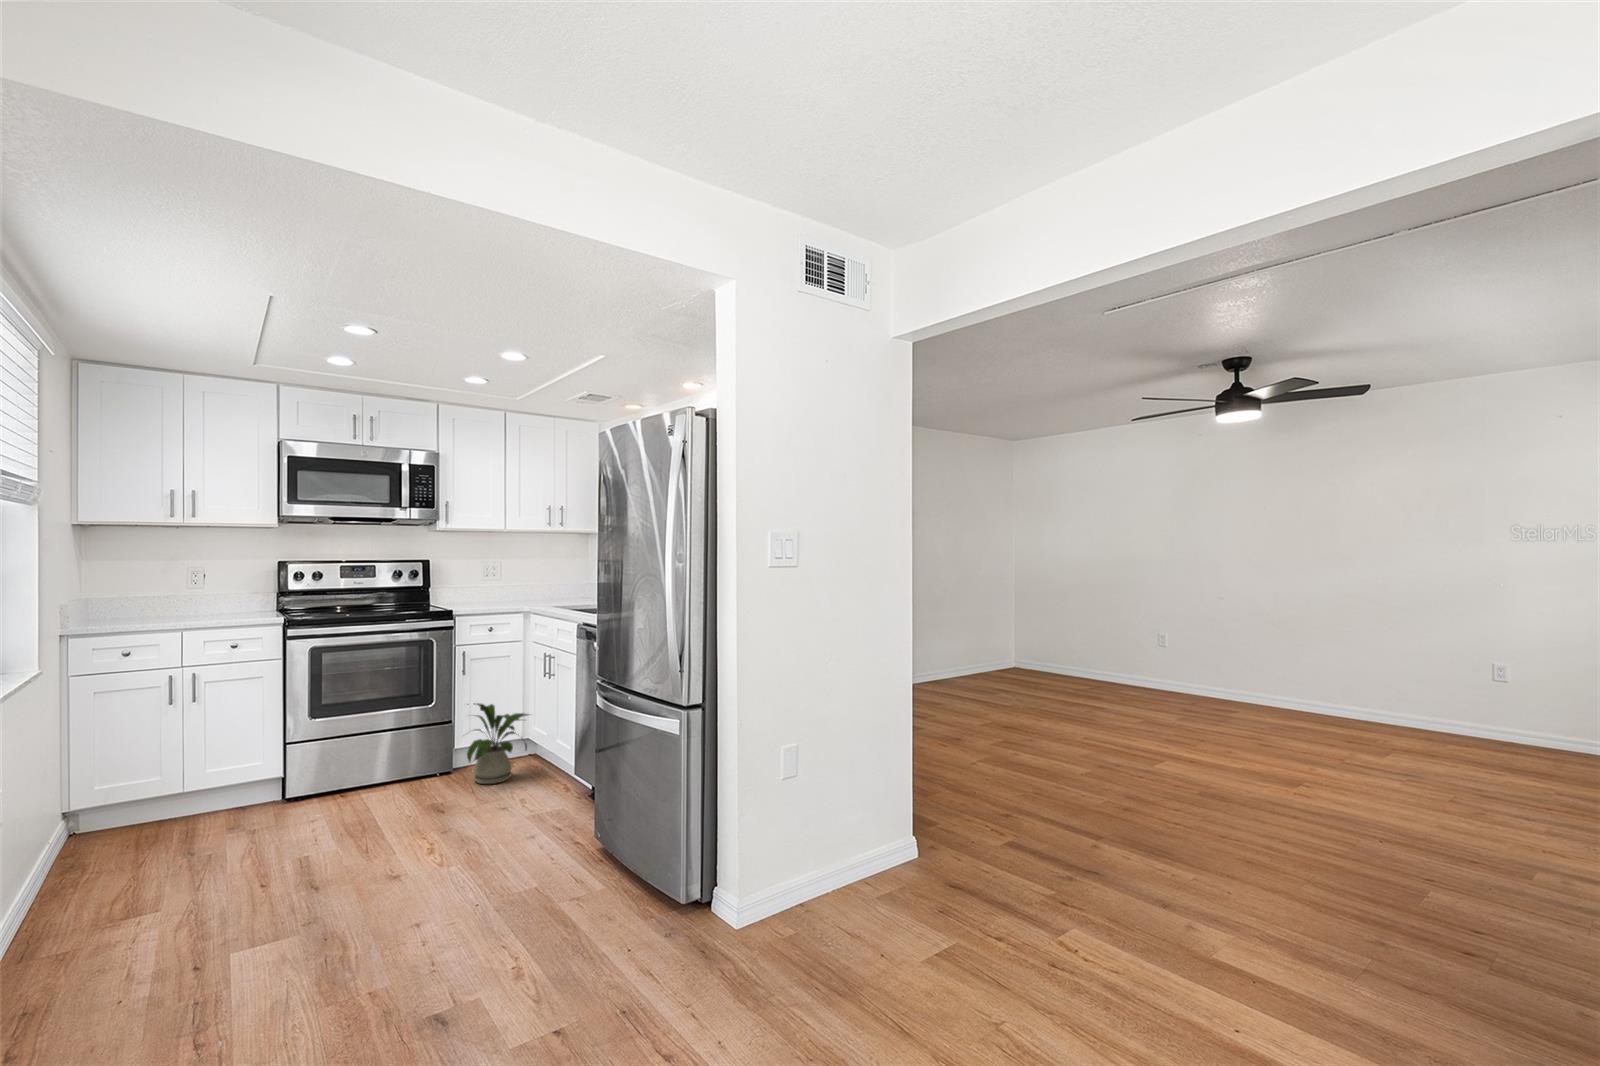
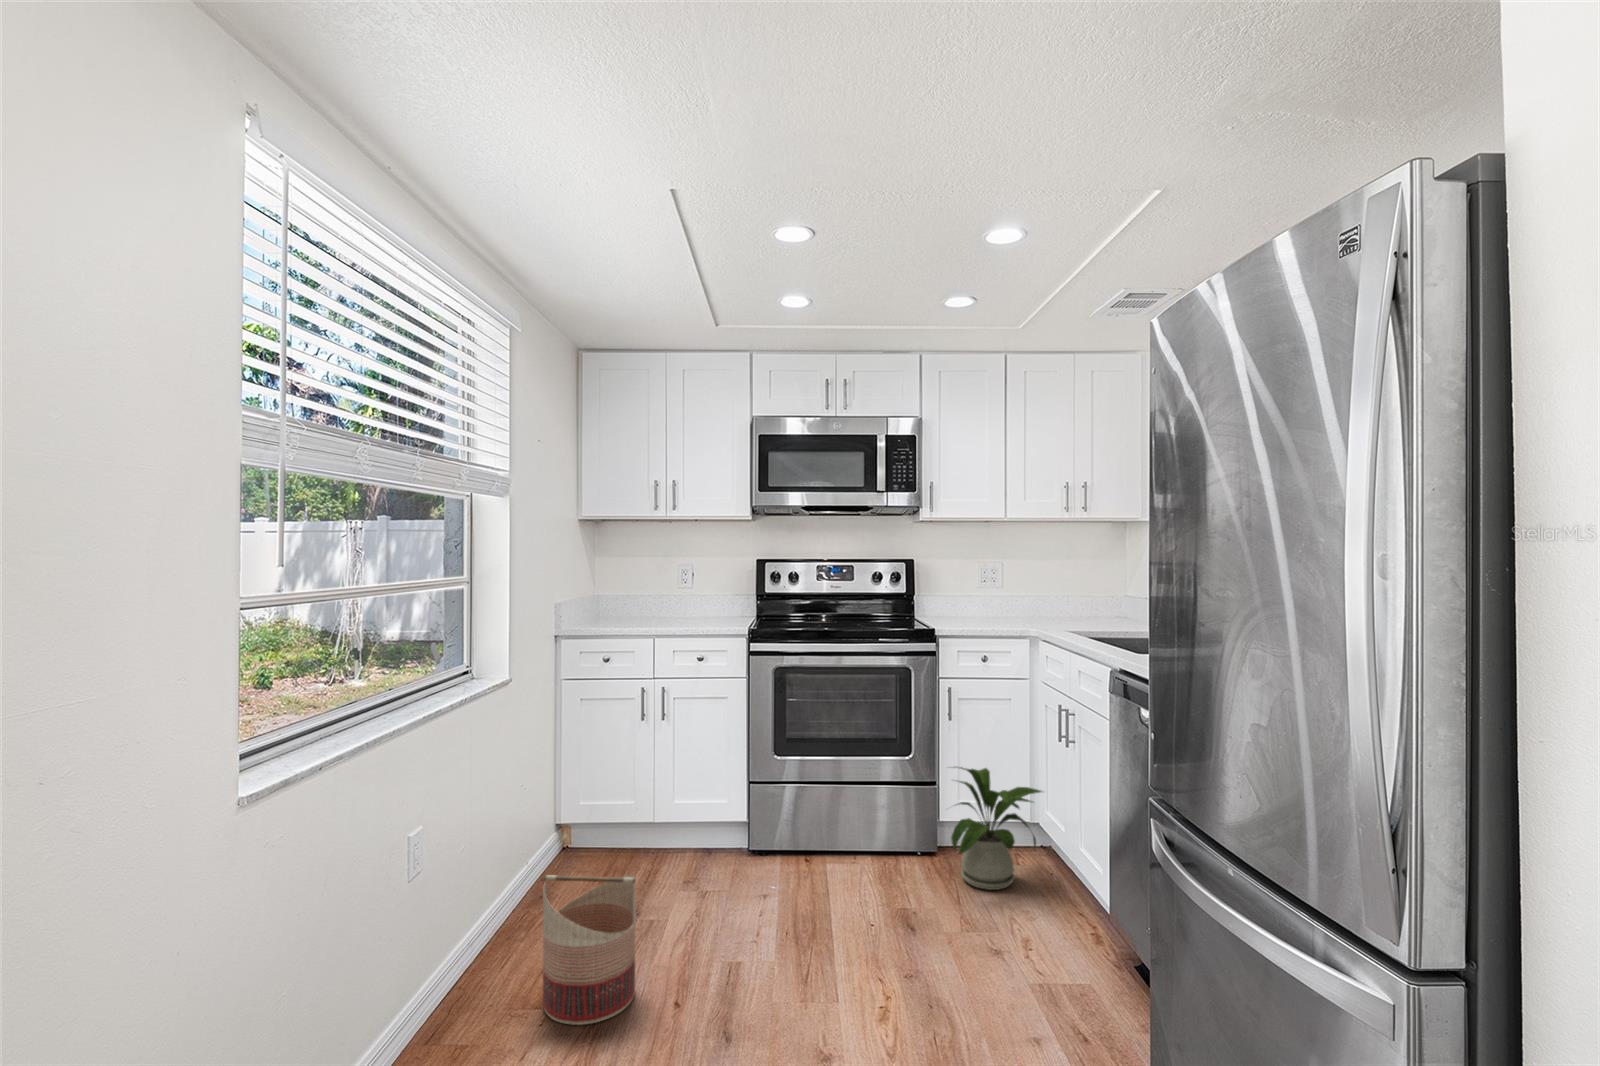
basket: none [135,802,228,920] -> present [543,875,636,1025]

